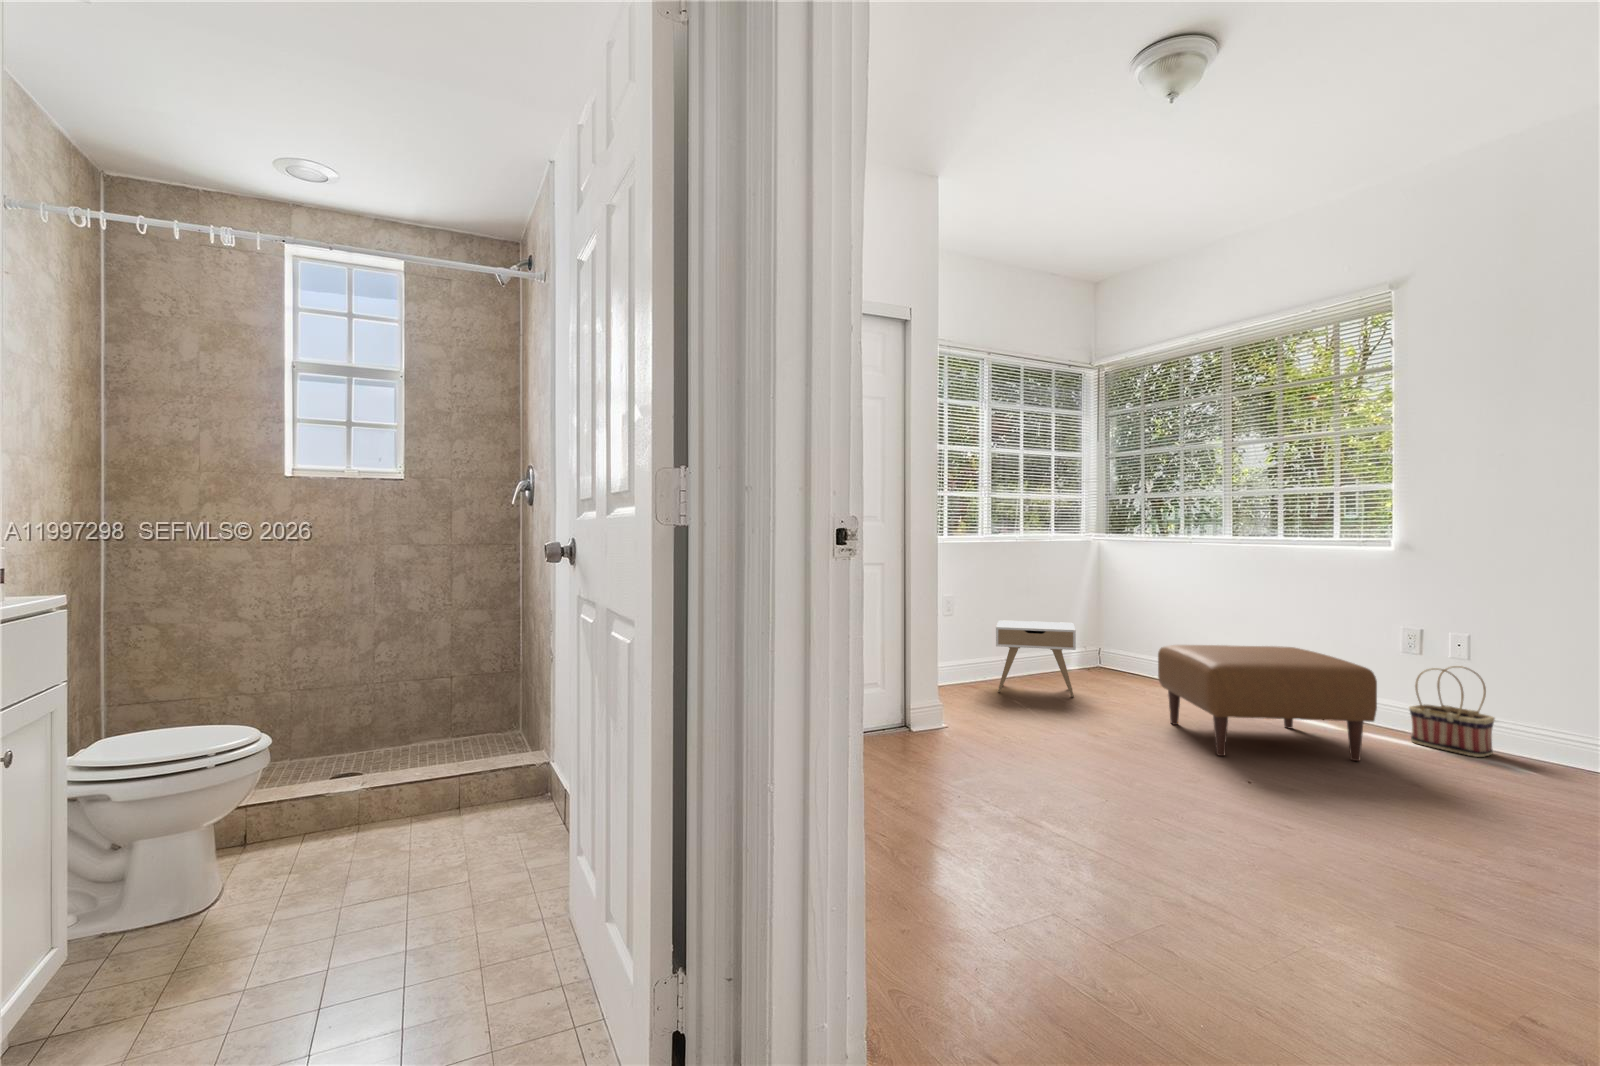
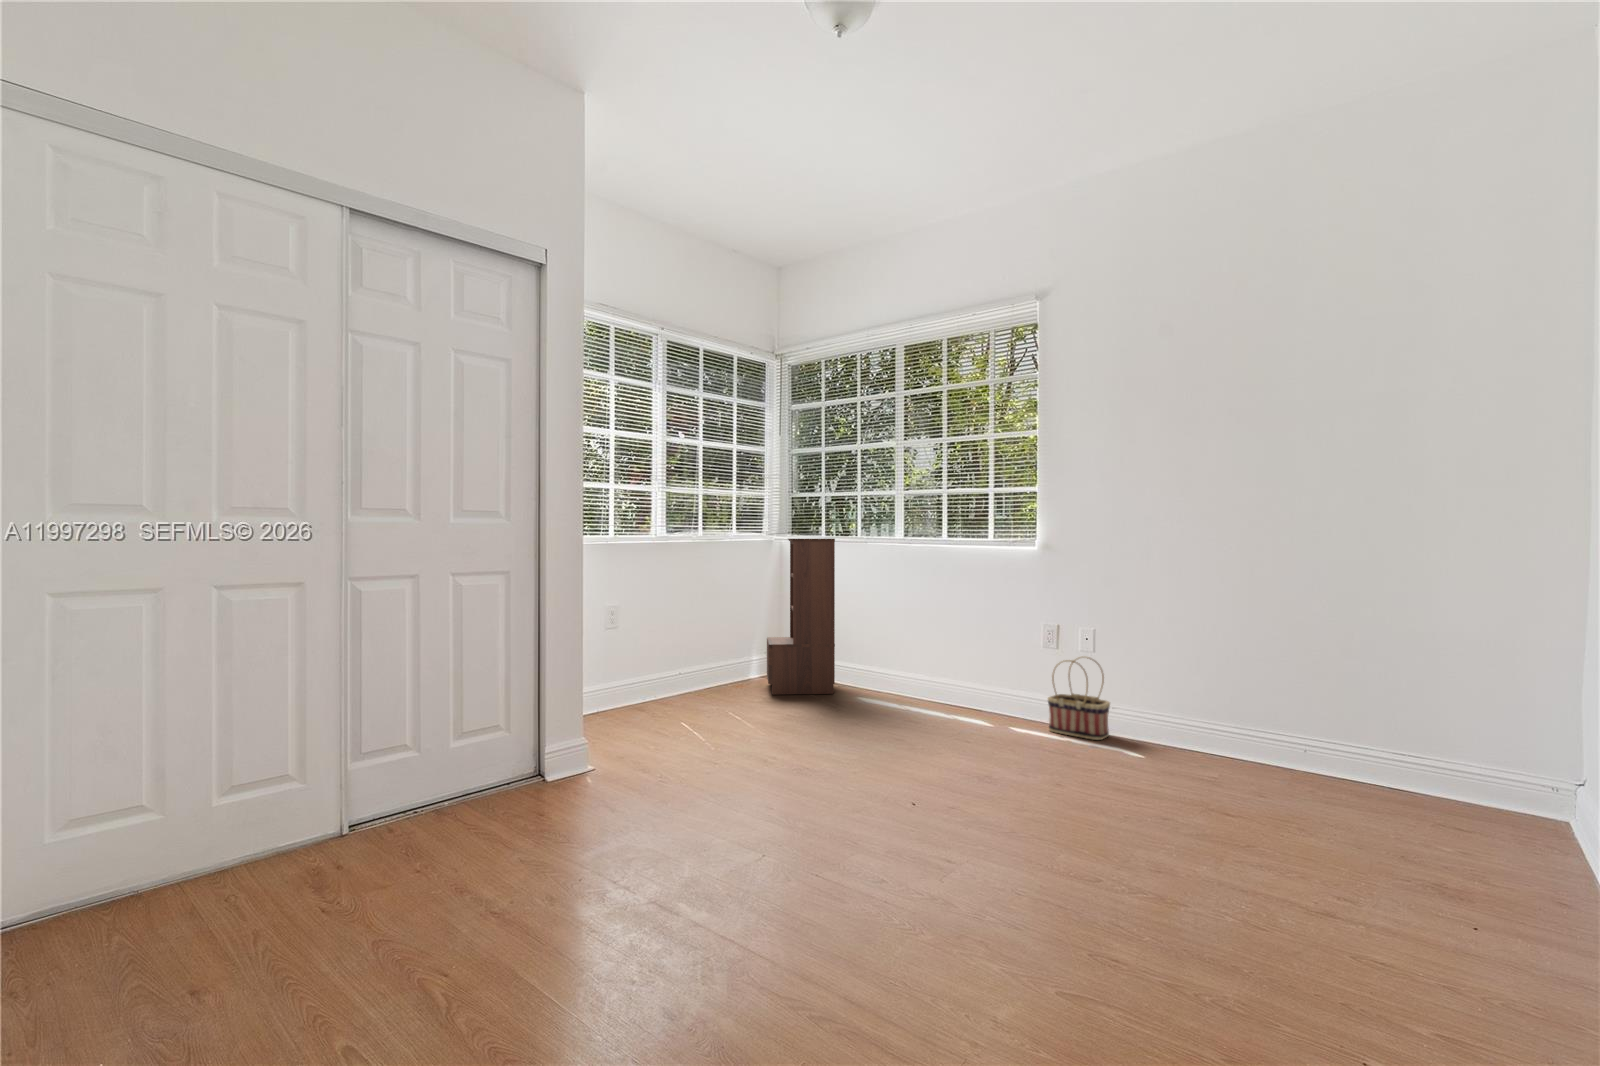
bookshelf: none [1084,538,1155,687] -> present [767,539,835,695]
nightstand: present [996,620,1076,697] -> none [669,631,754,714]
ottoman: present [1158,645,1377,761] -> none [834,647,1023,766]

